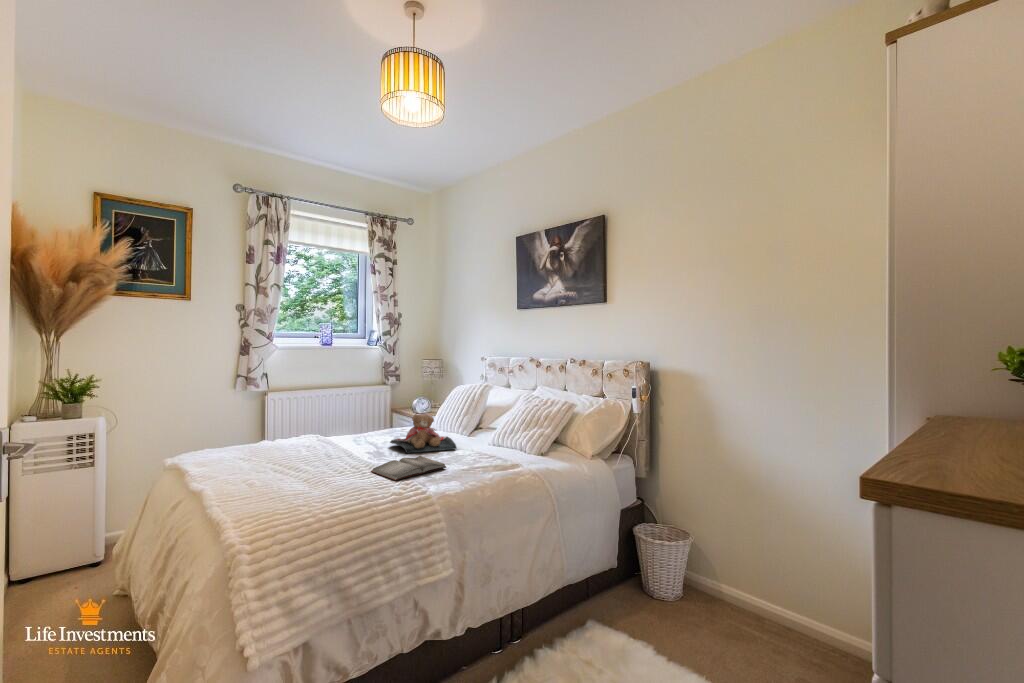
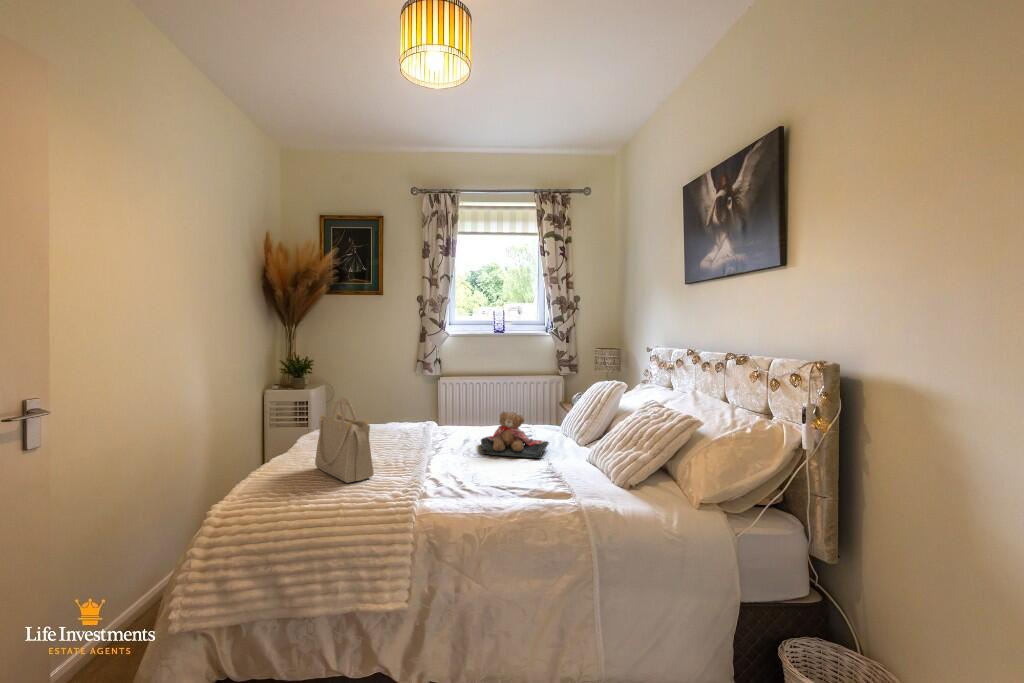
handbag: none [272,410,350,491] -> present [315,397,374,483]
hardback book: present [371,456,446,480] -> none [414,459,488,483]

